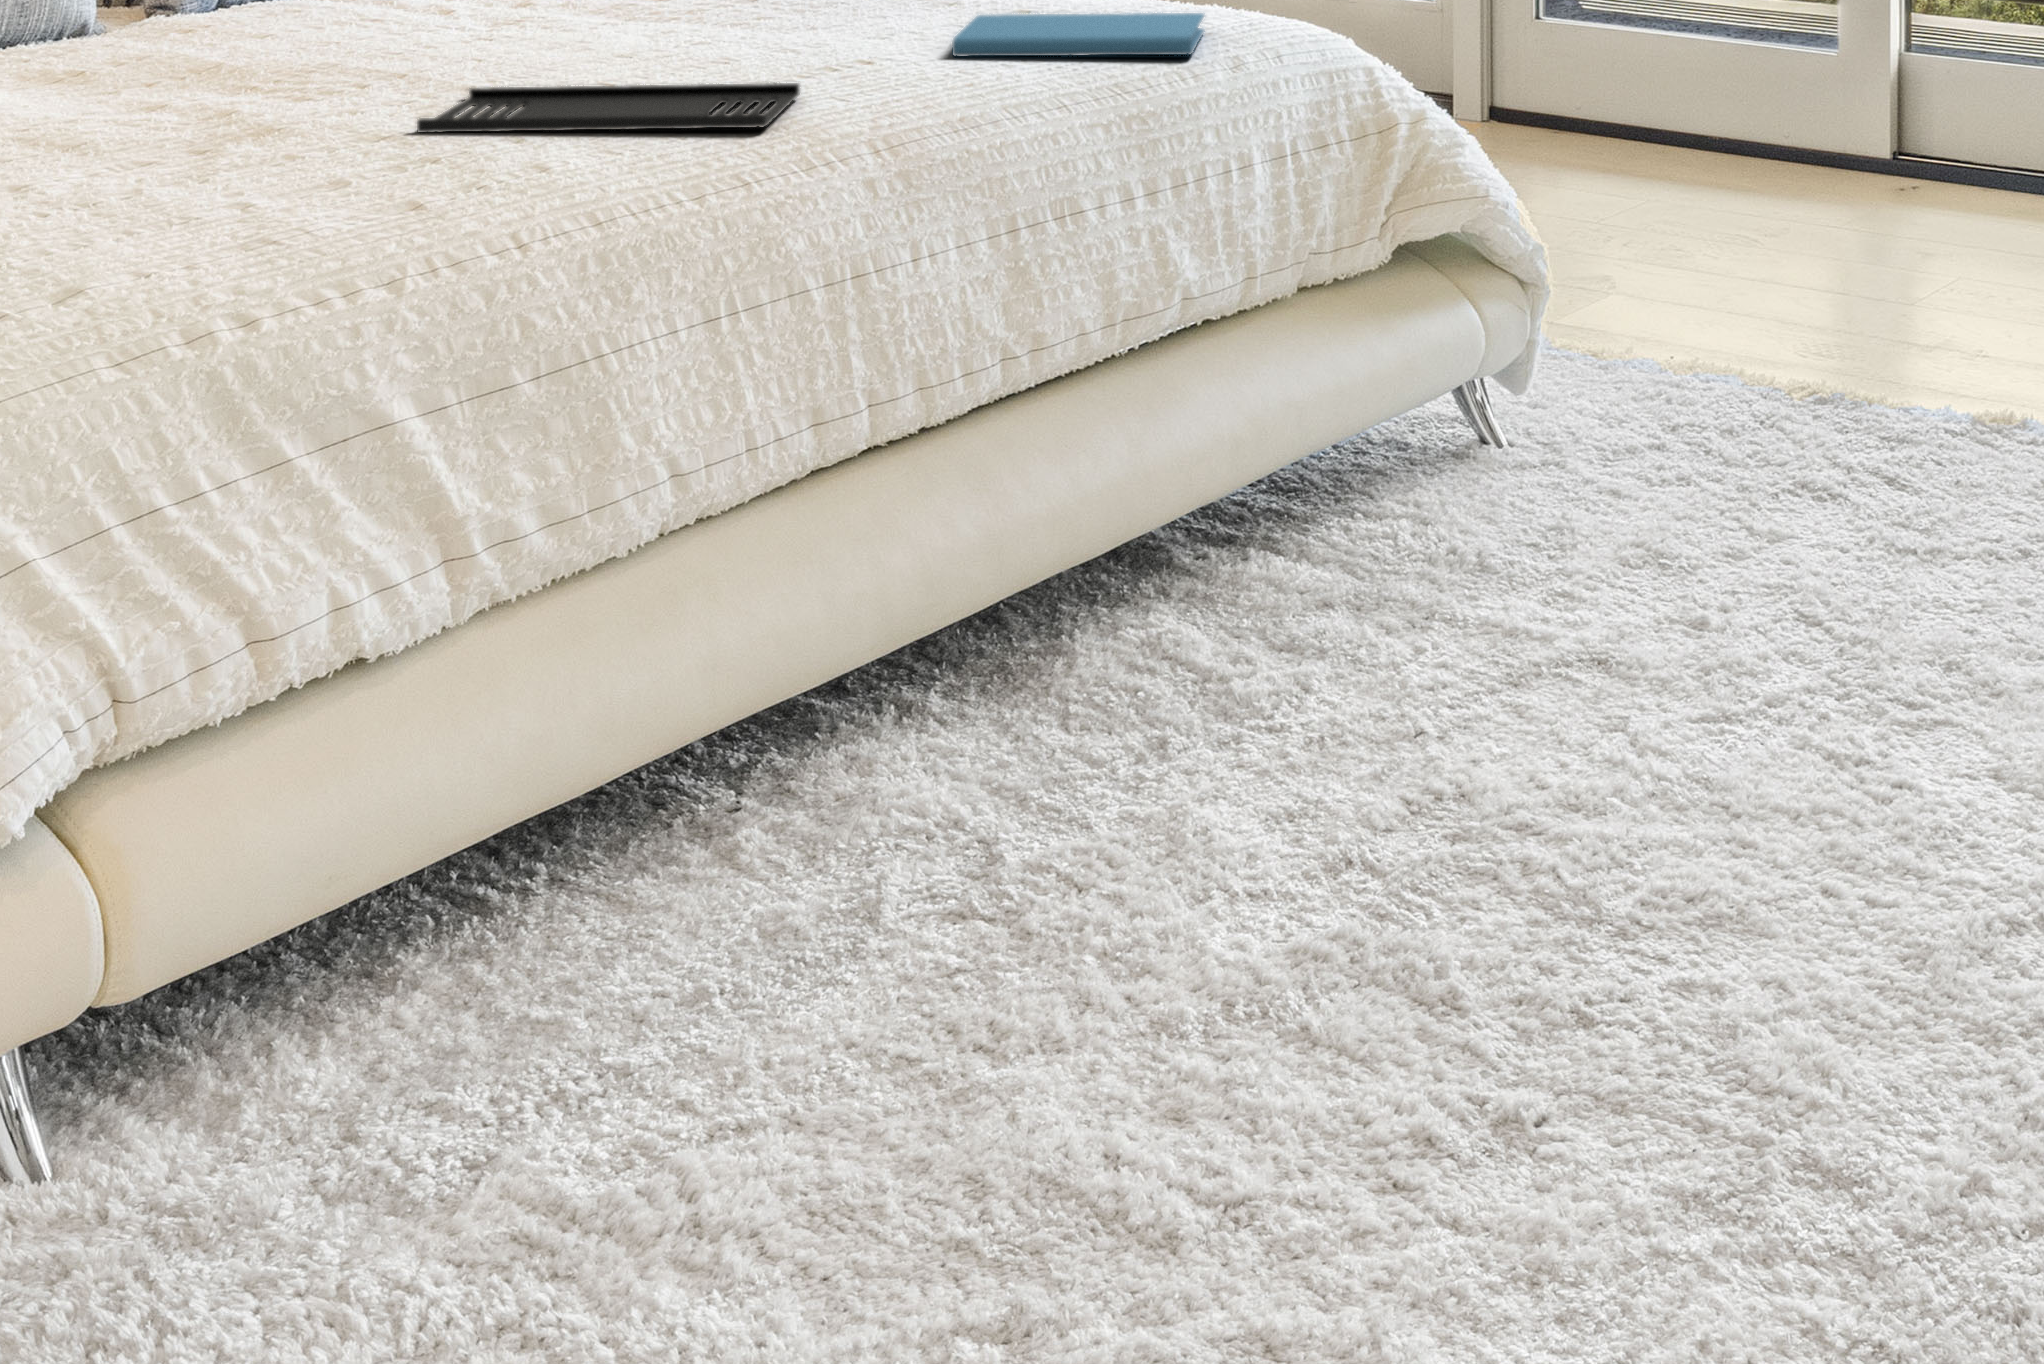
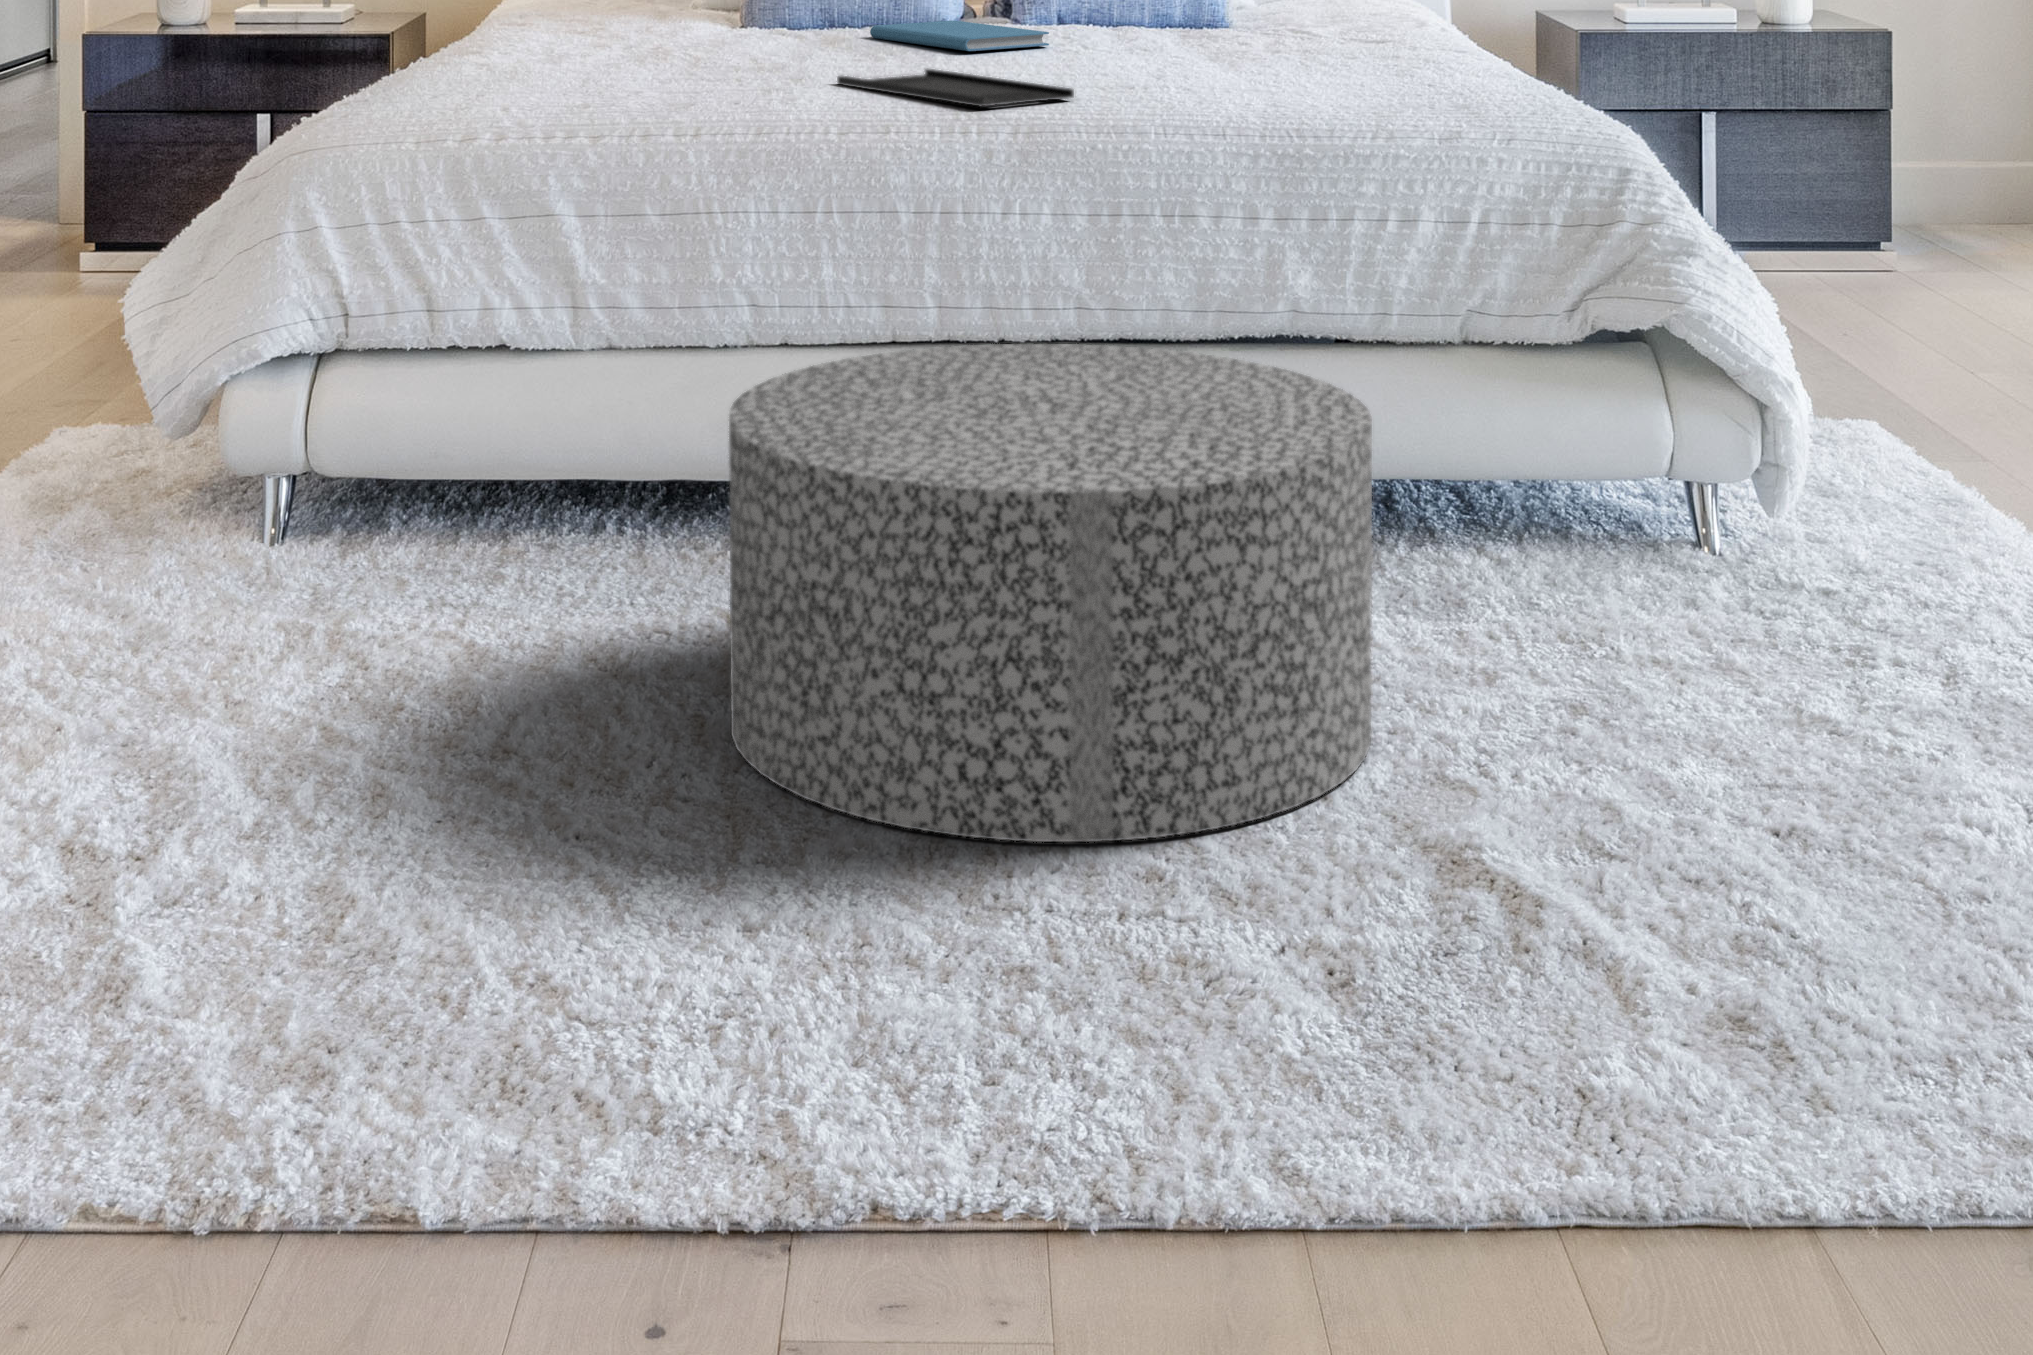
book: present [952,13,1205,57] -> present [870,20,1049,51]
ottoman: none [1079,367,1883,1086] -> present [729,344,1372,842]

